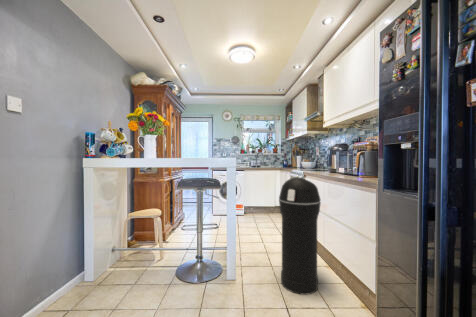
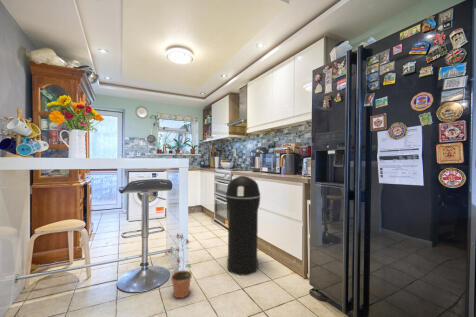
potted plant: none [209,233,233,299] -> present [165,234,192,298]

